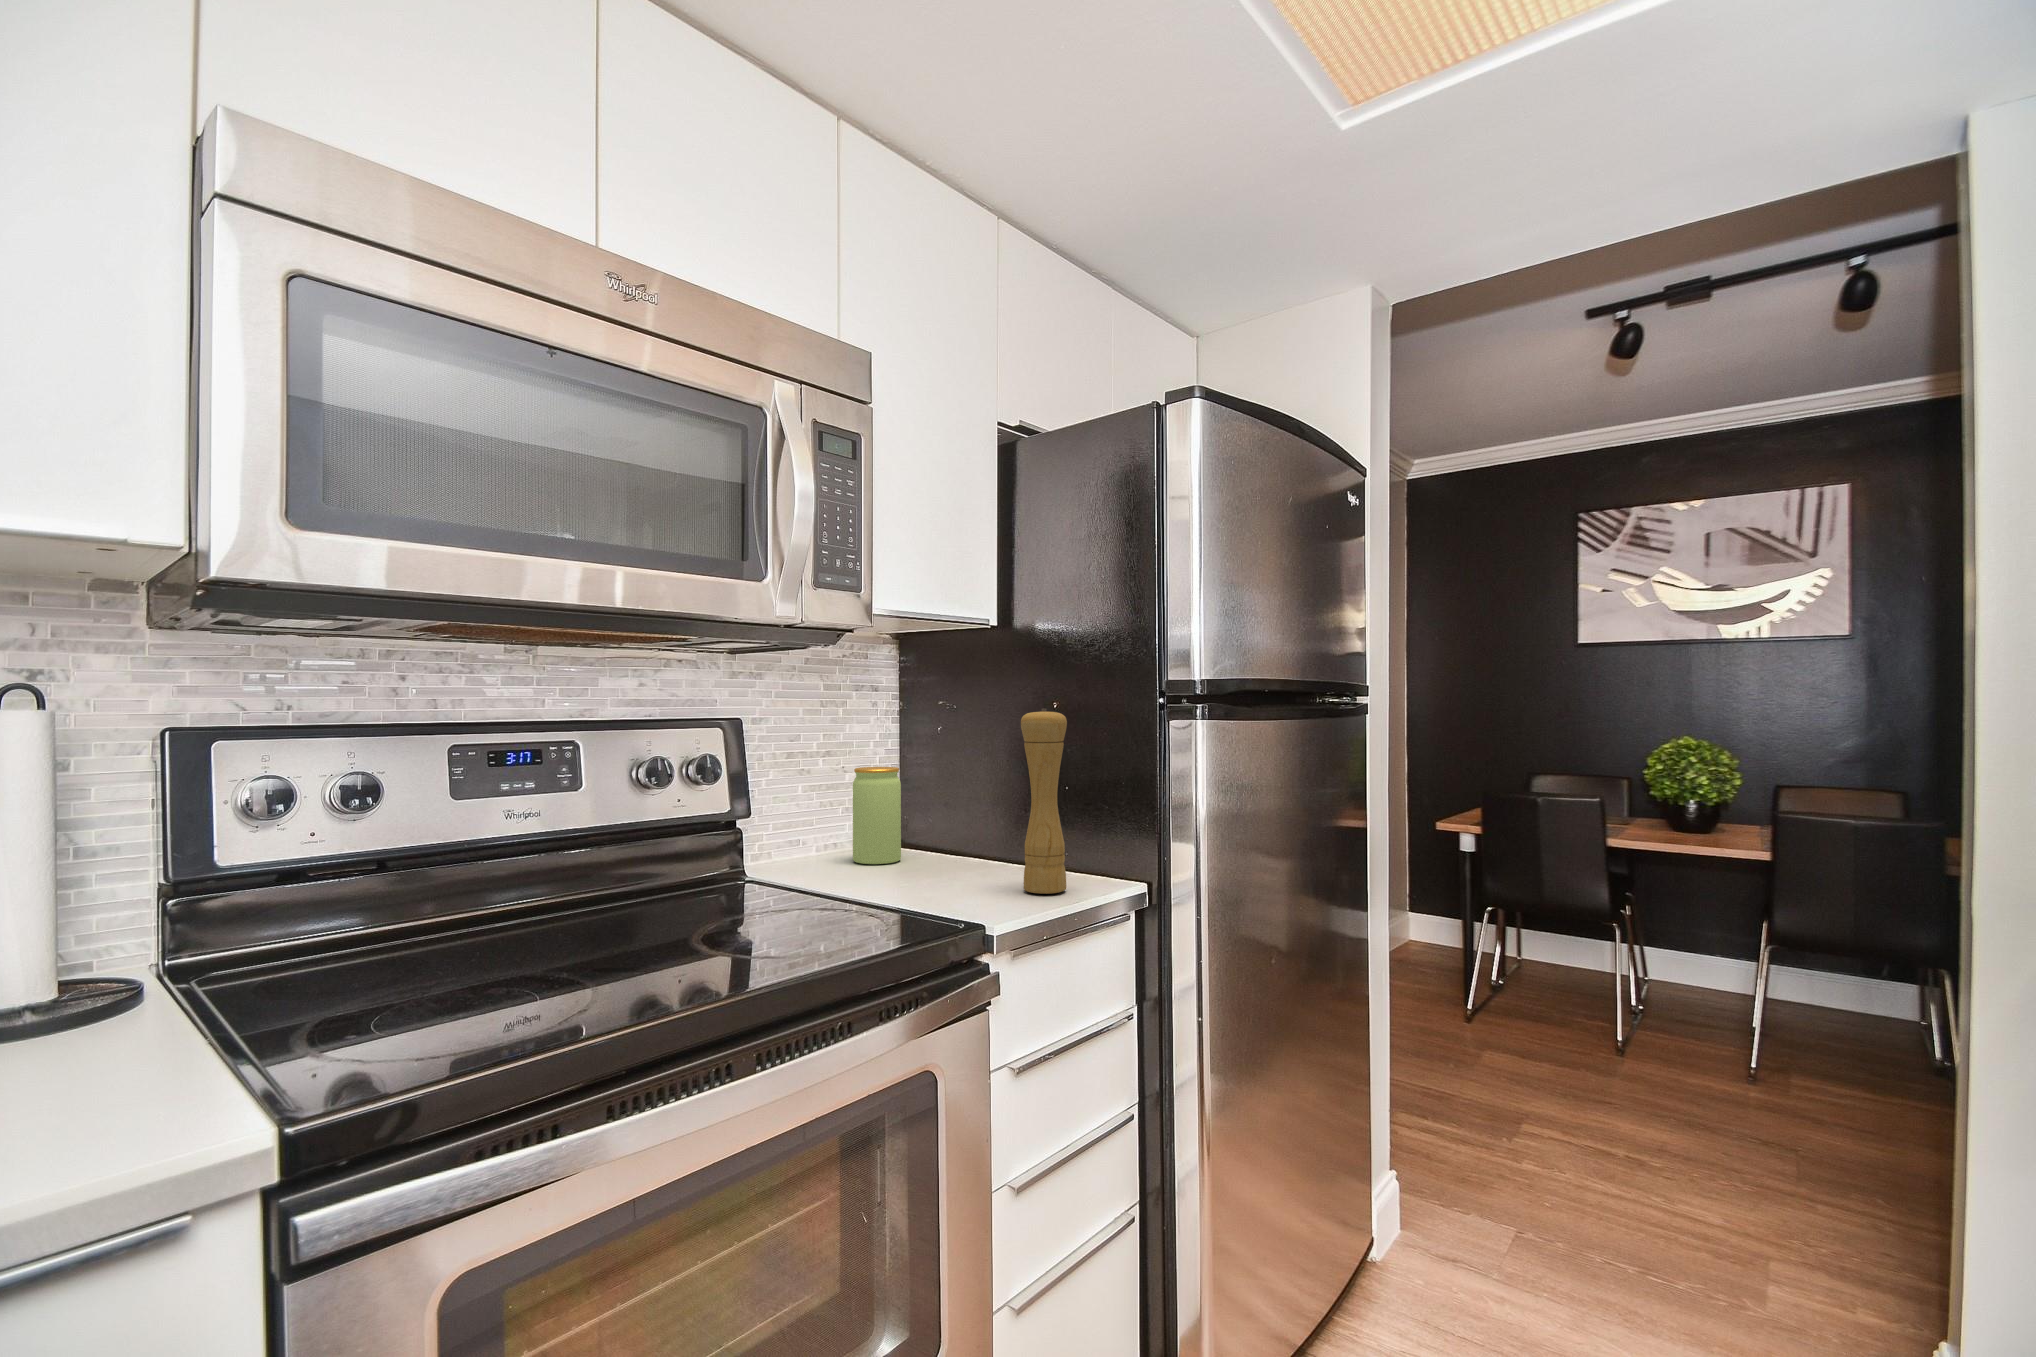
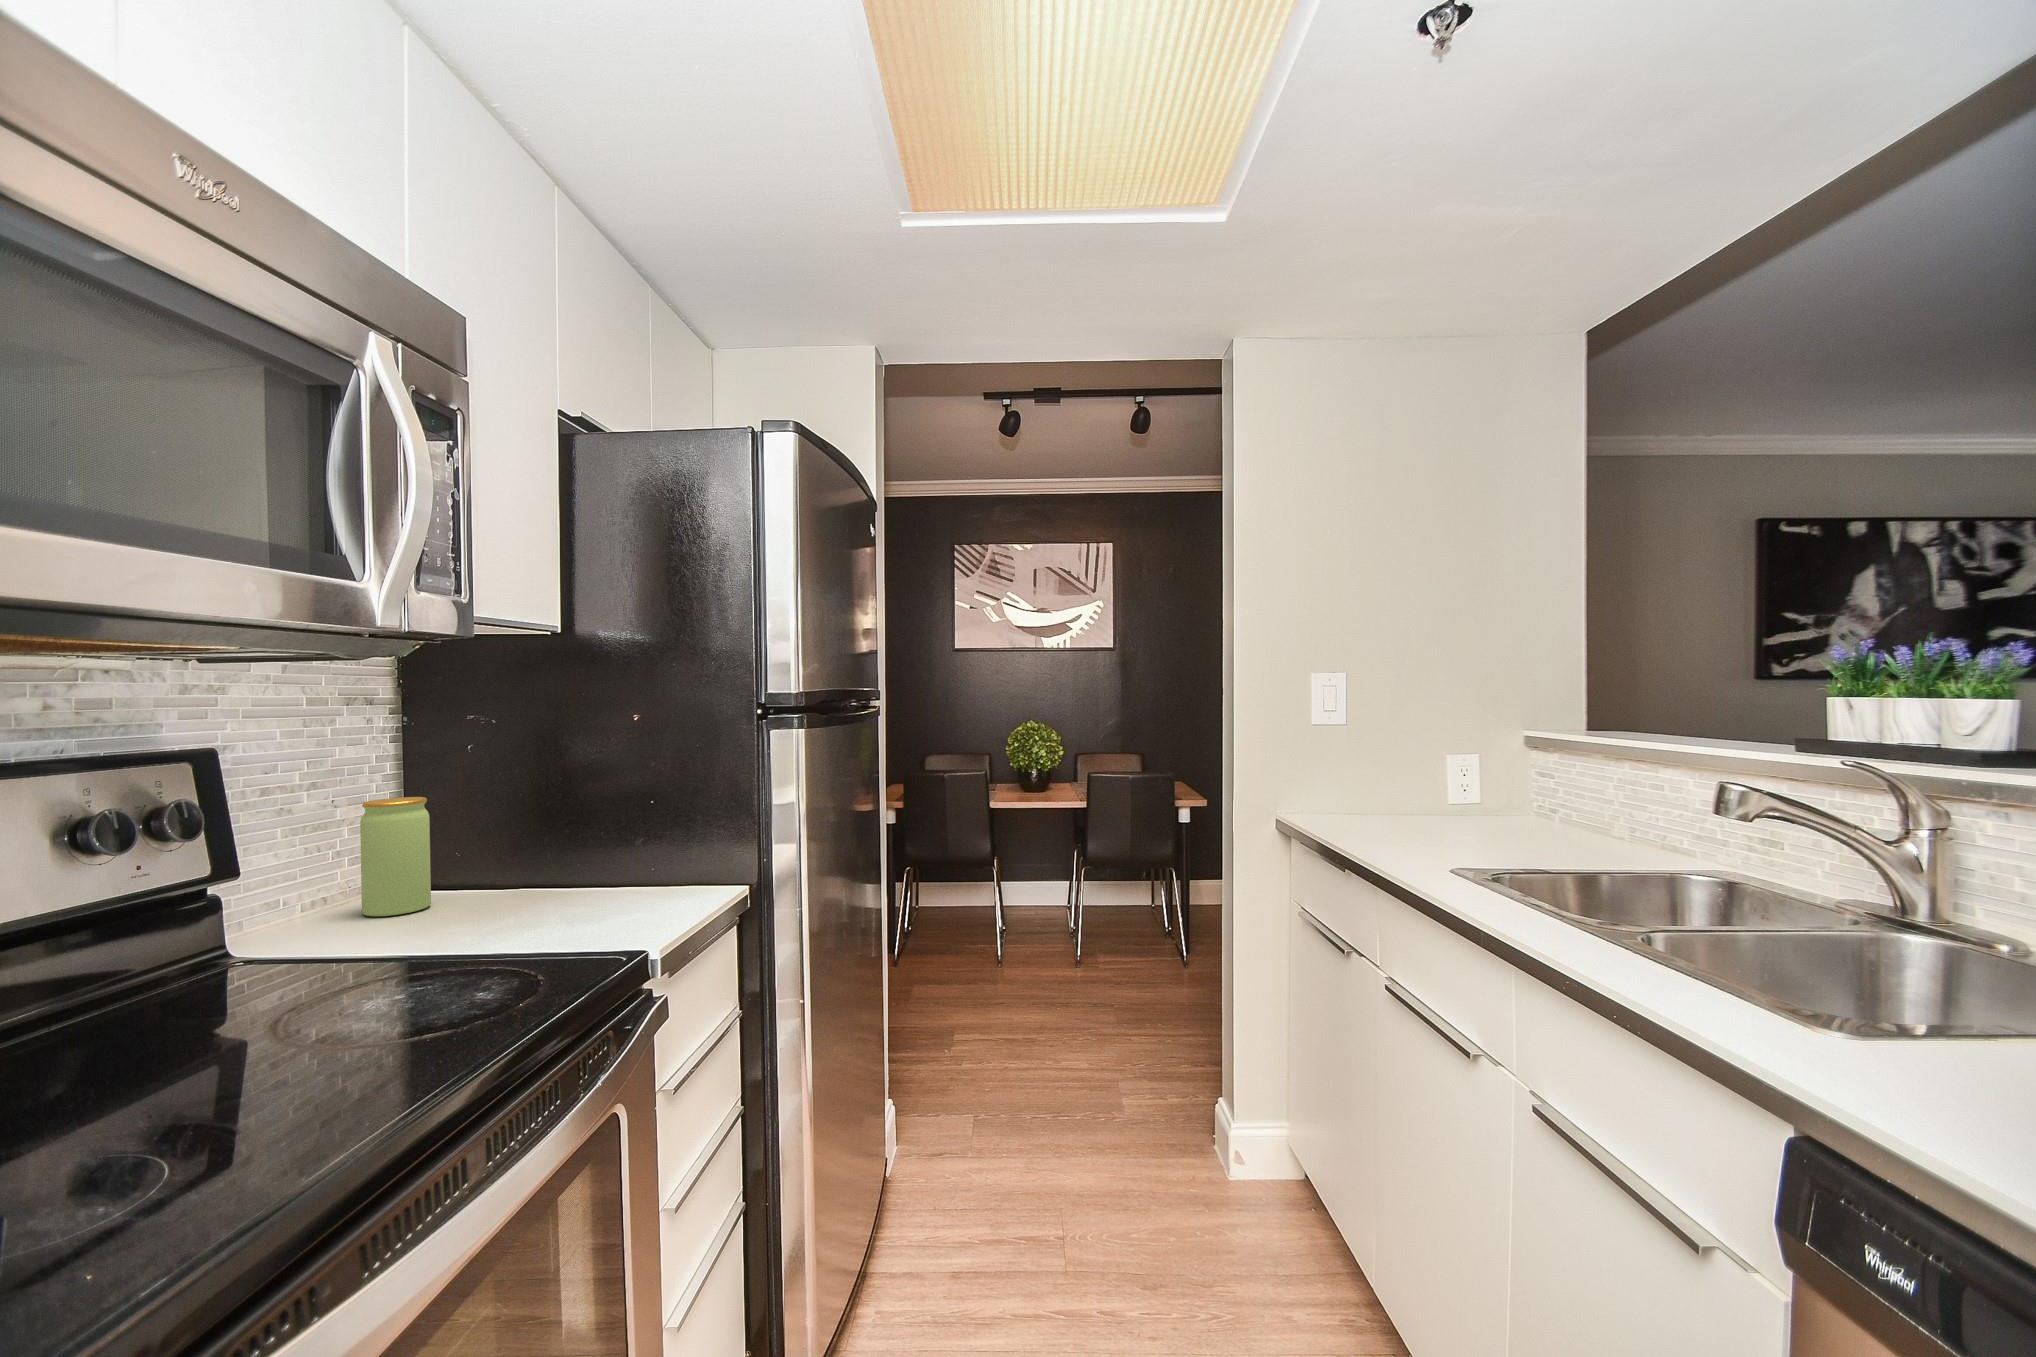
pepper mill: present [1021,709,1067,894] -> none [624,723,676,912]

